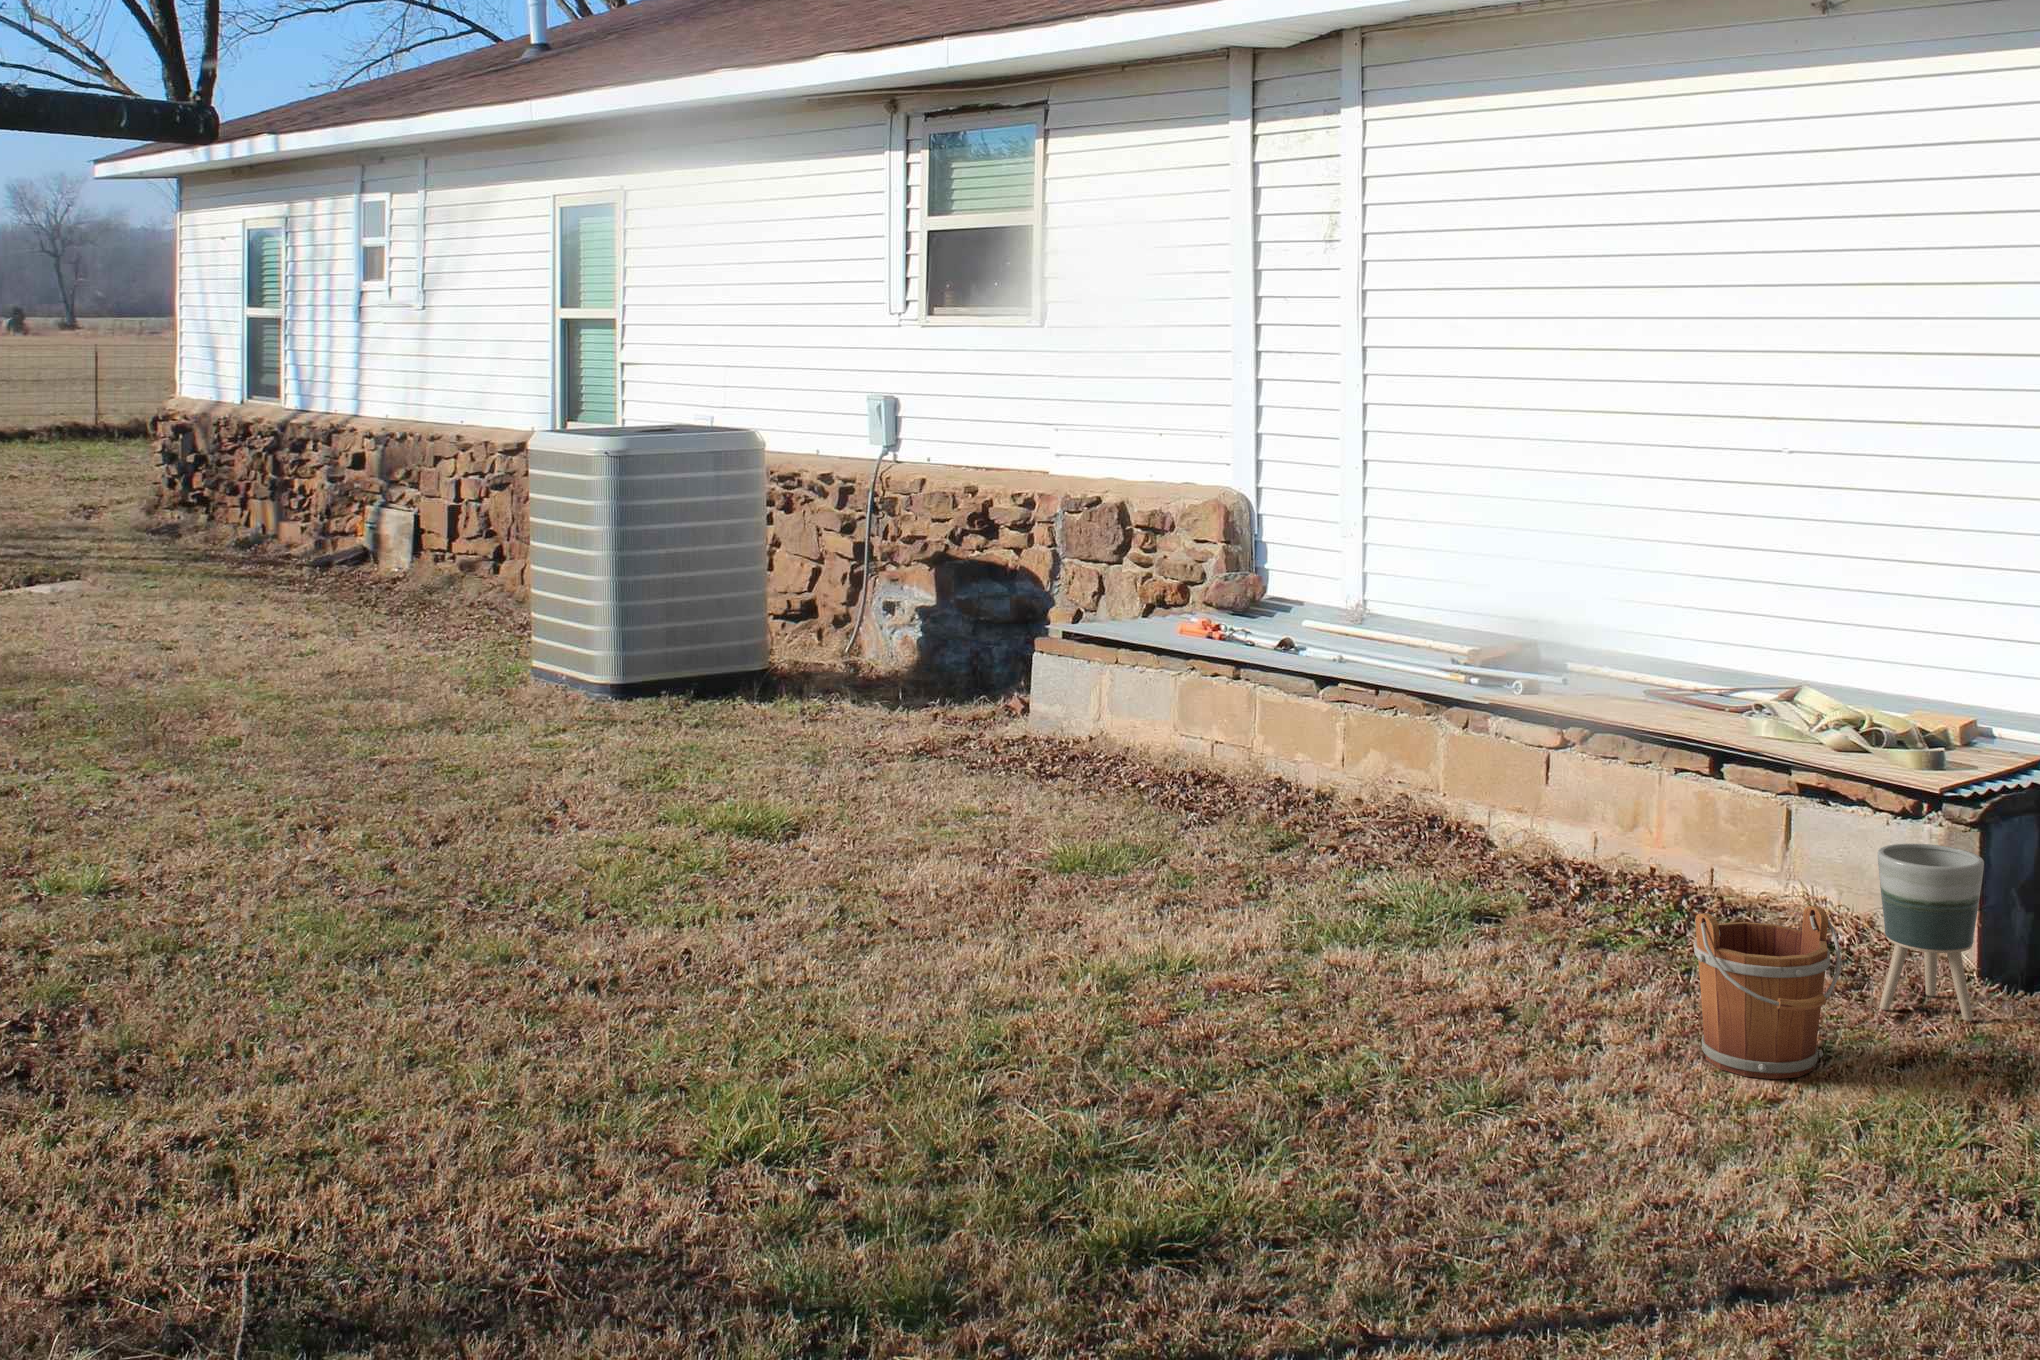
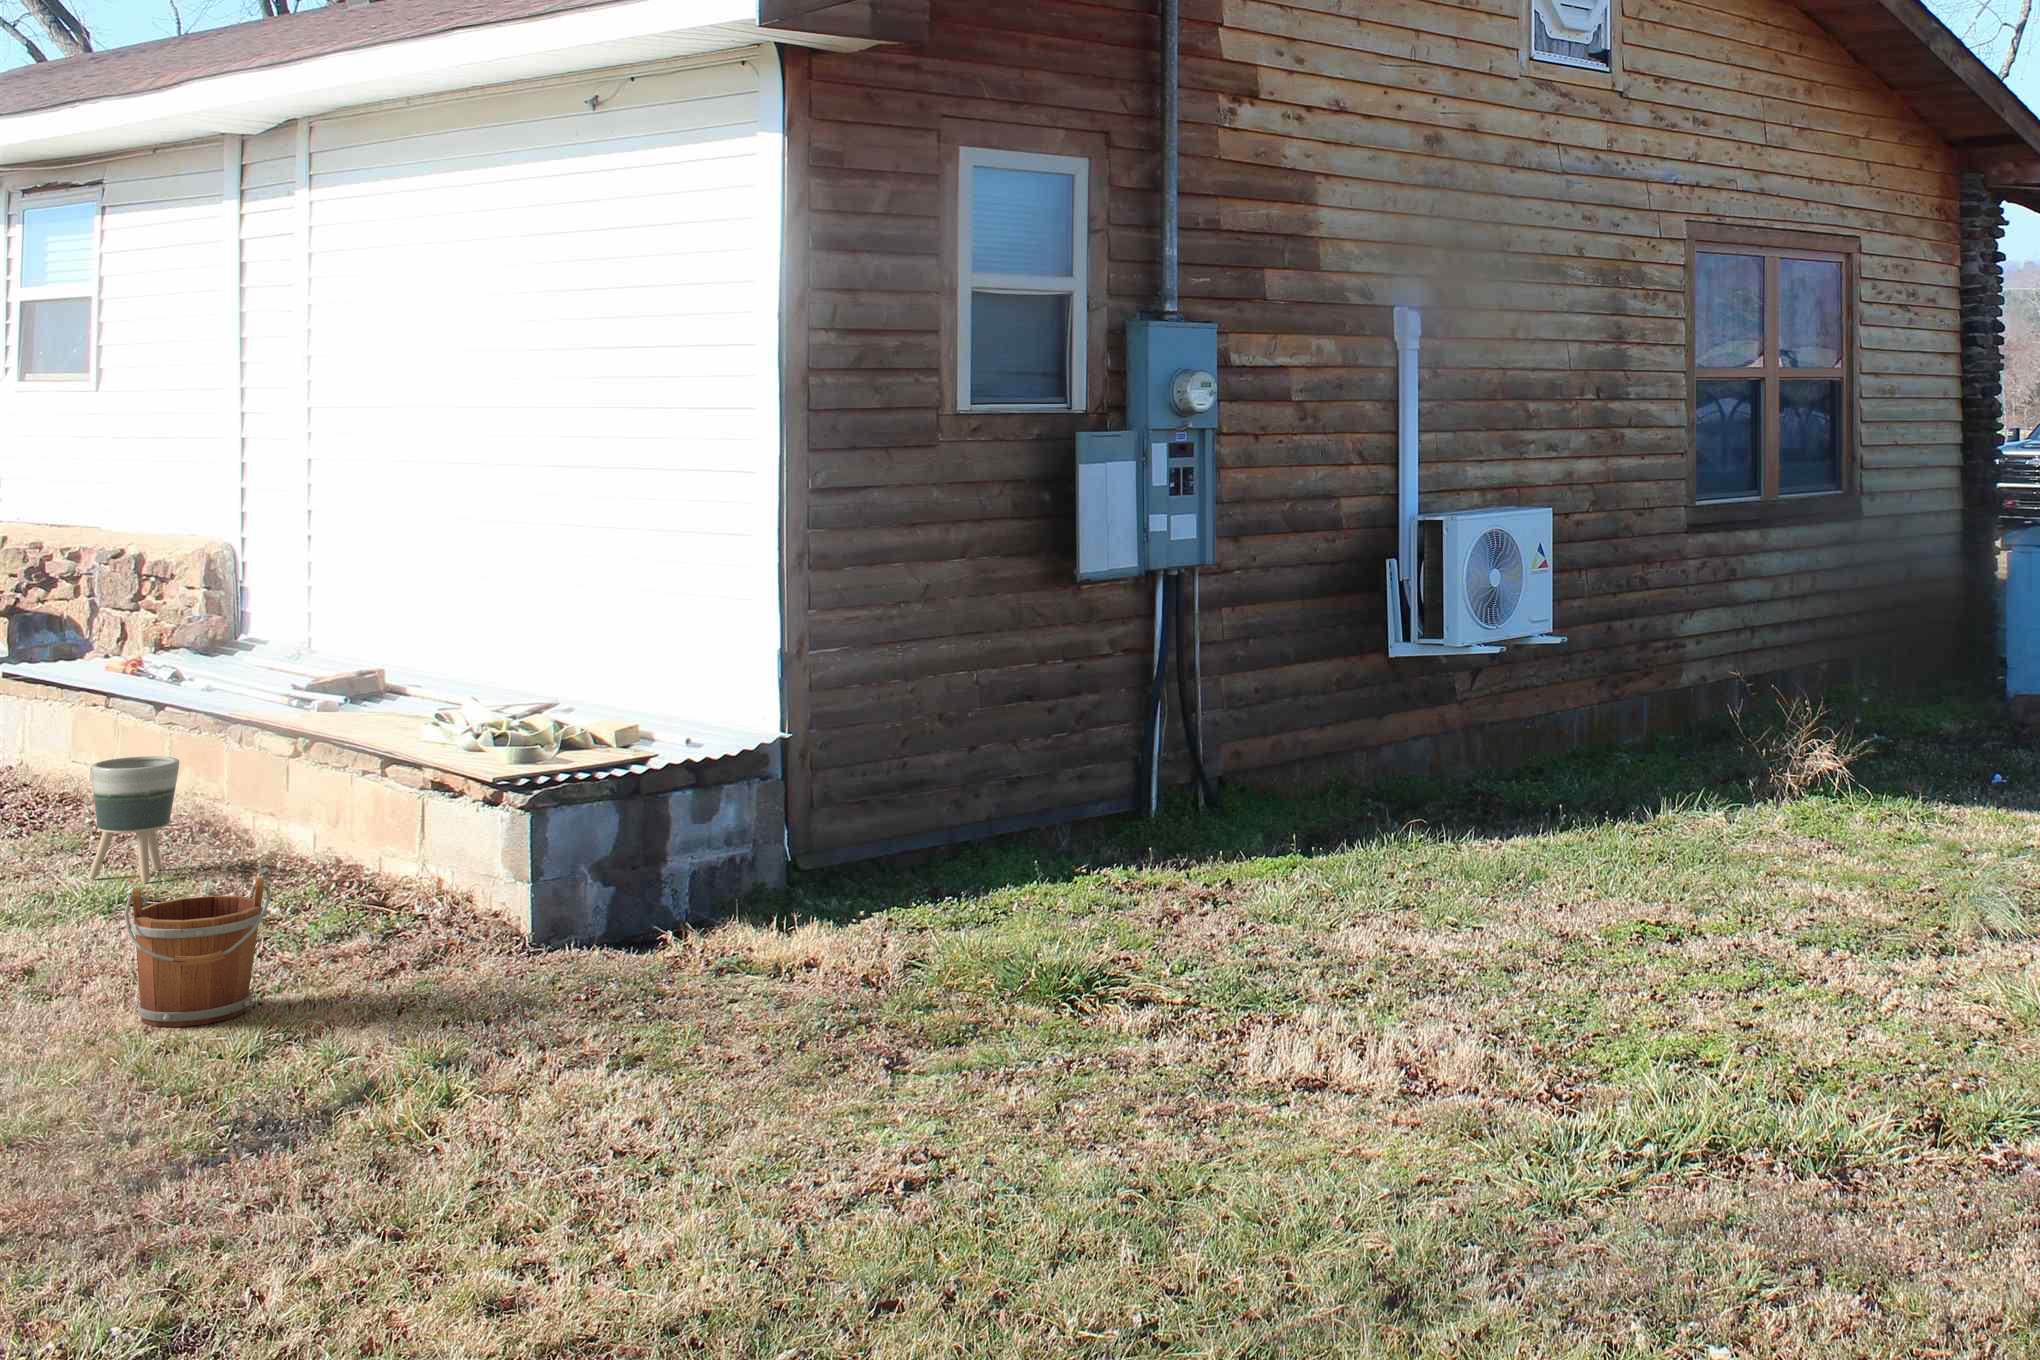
planter: present [1878,844,1984,1021] -> present [88,756,179,882]

